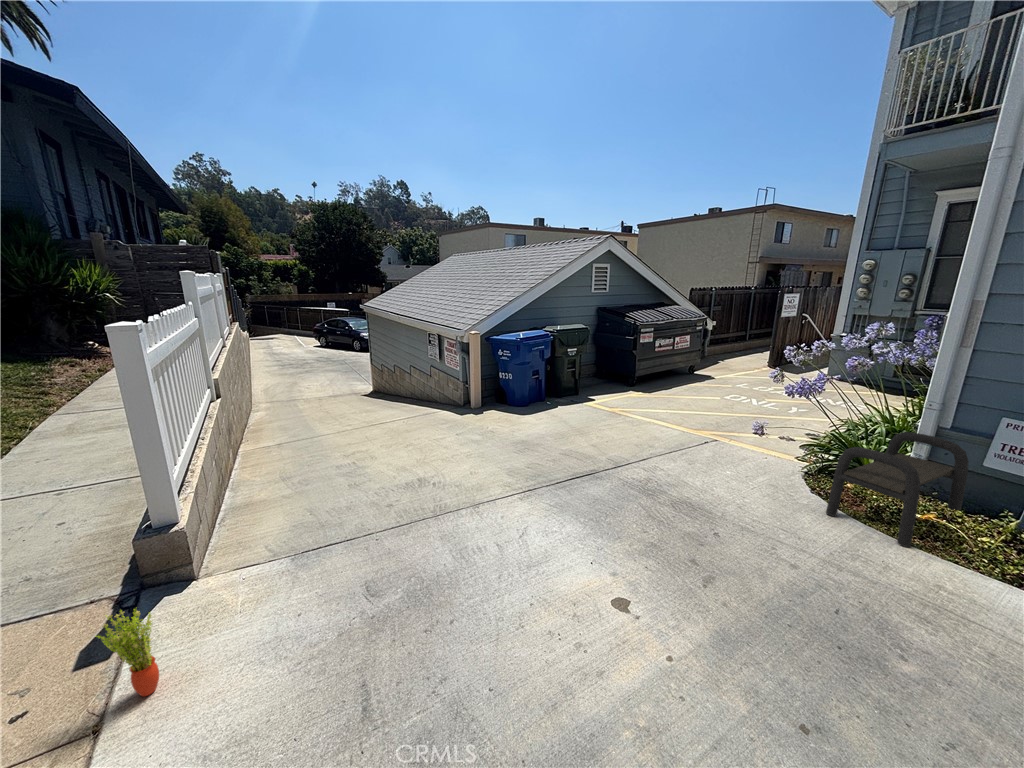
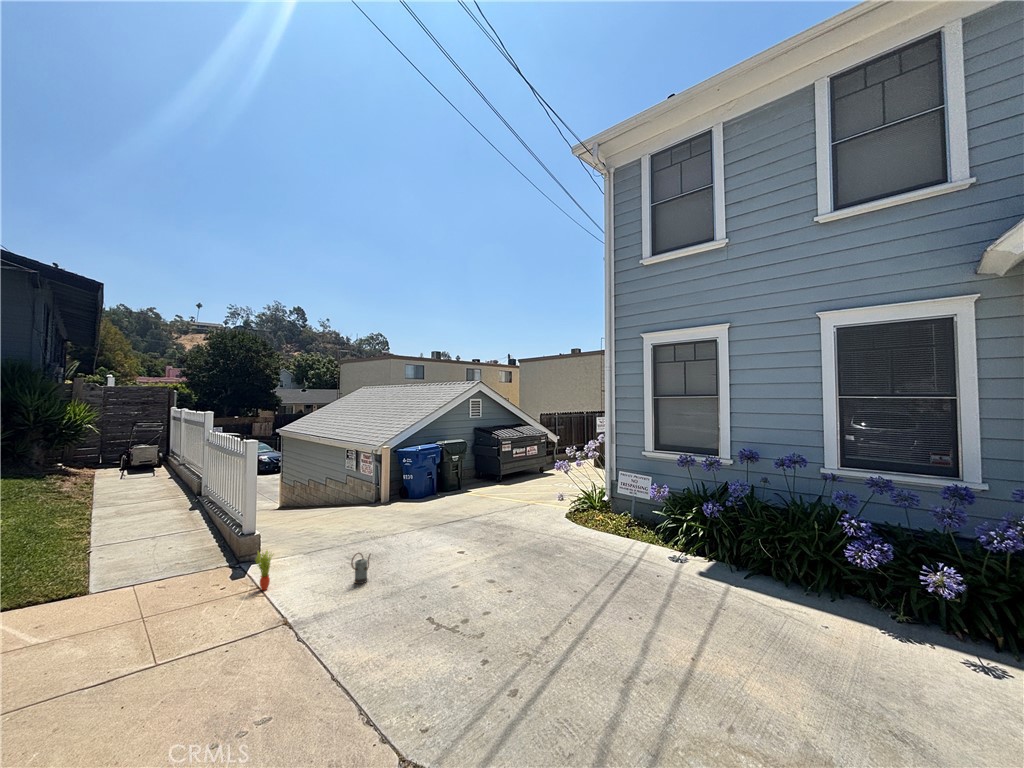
bench: present [826,432,969,547] -> none [572,484,628,532]
watering can: none [330,626,392,713] -> present [351,553,370,584]

